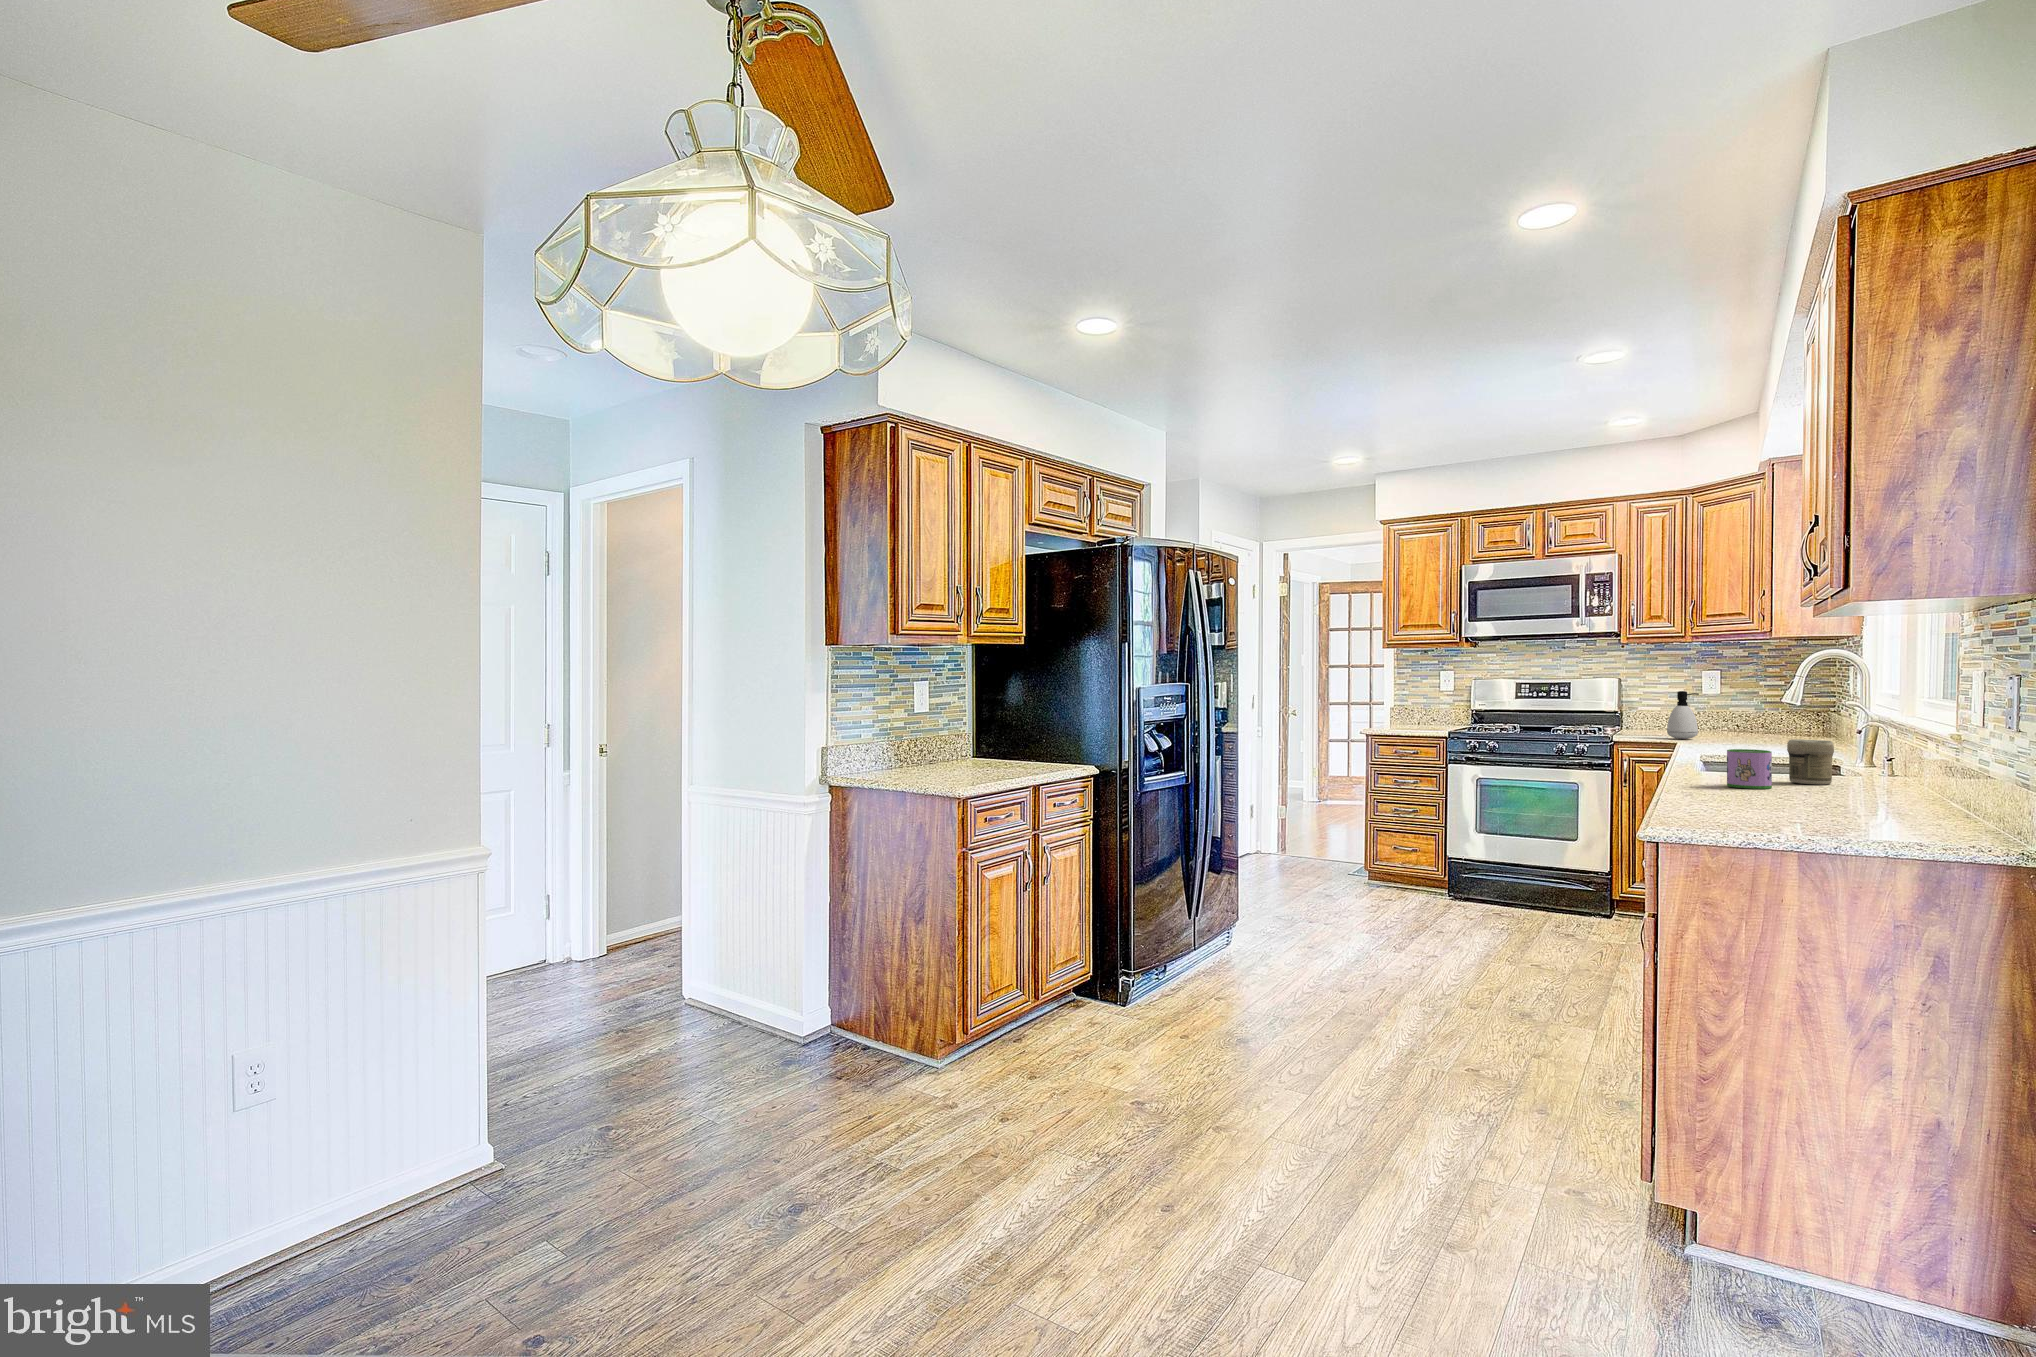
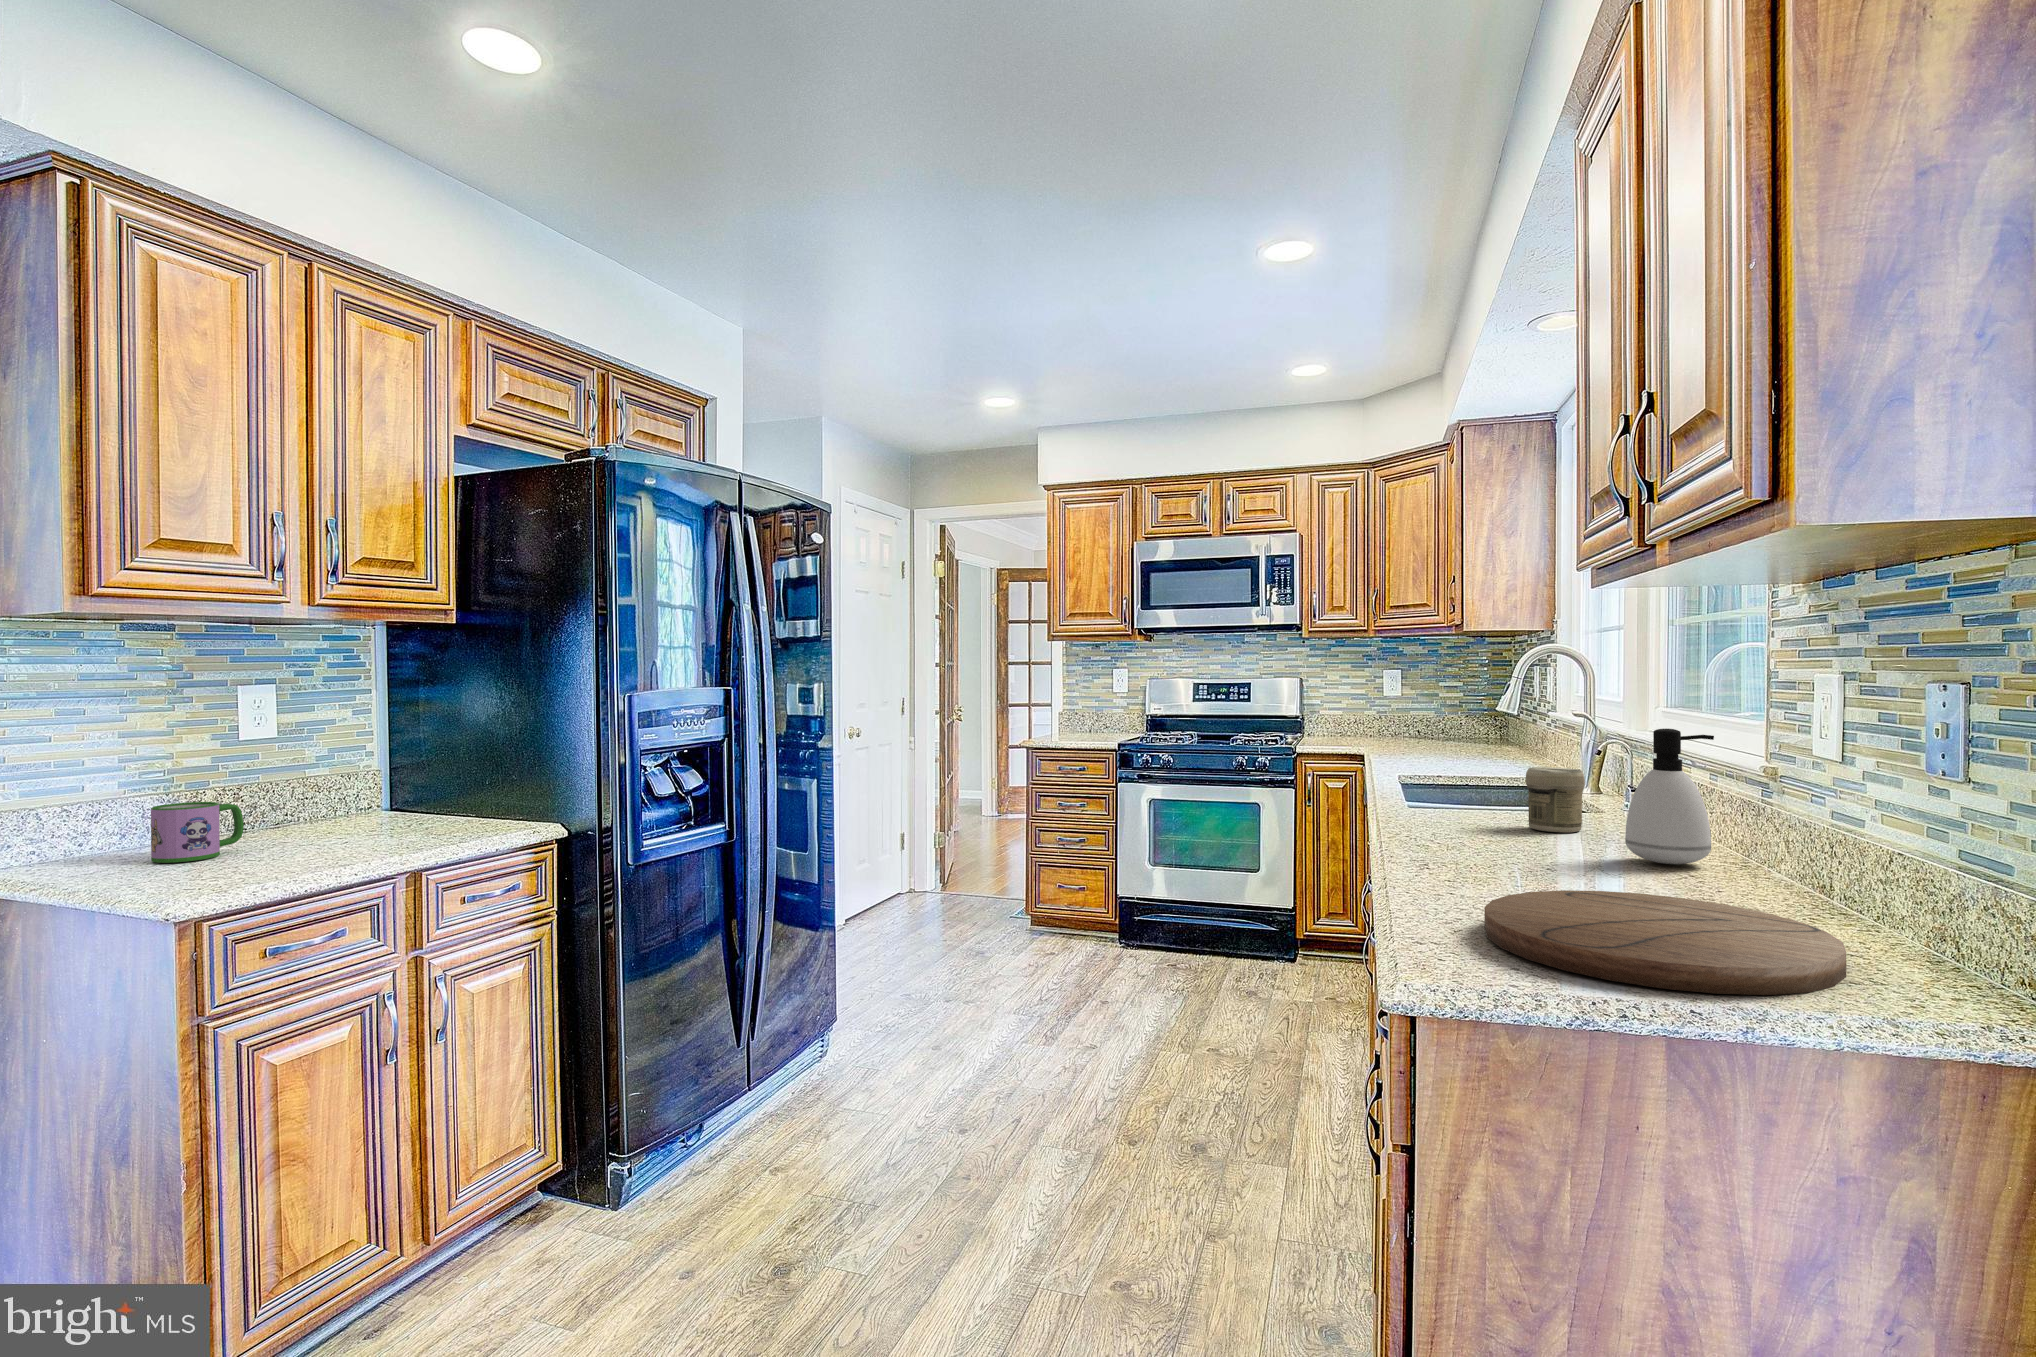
soap dispenser: present [1667,691,1699,739] -> present [1625,729,1714,864]
mug: present [1727,749,1772,789] -> present [151,802,244,863]
cutting board: none [1716,799,1931,836] -> present [1484,890,1846,995]

